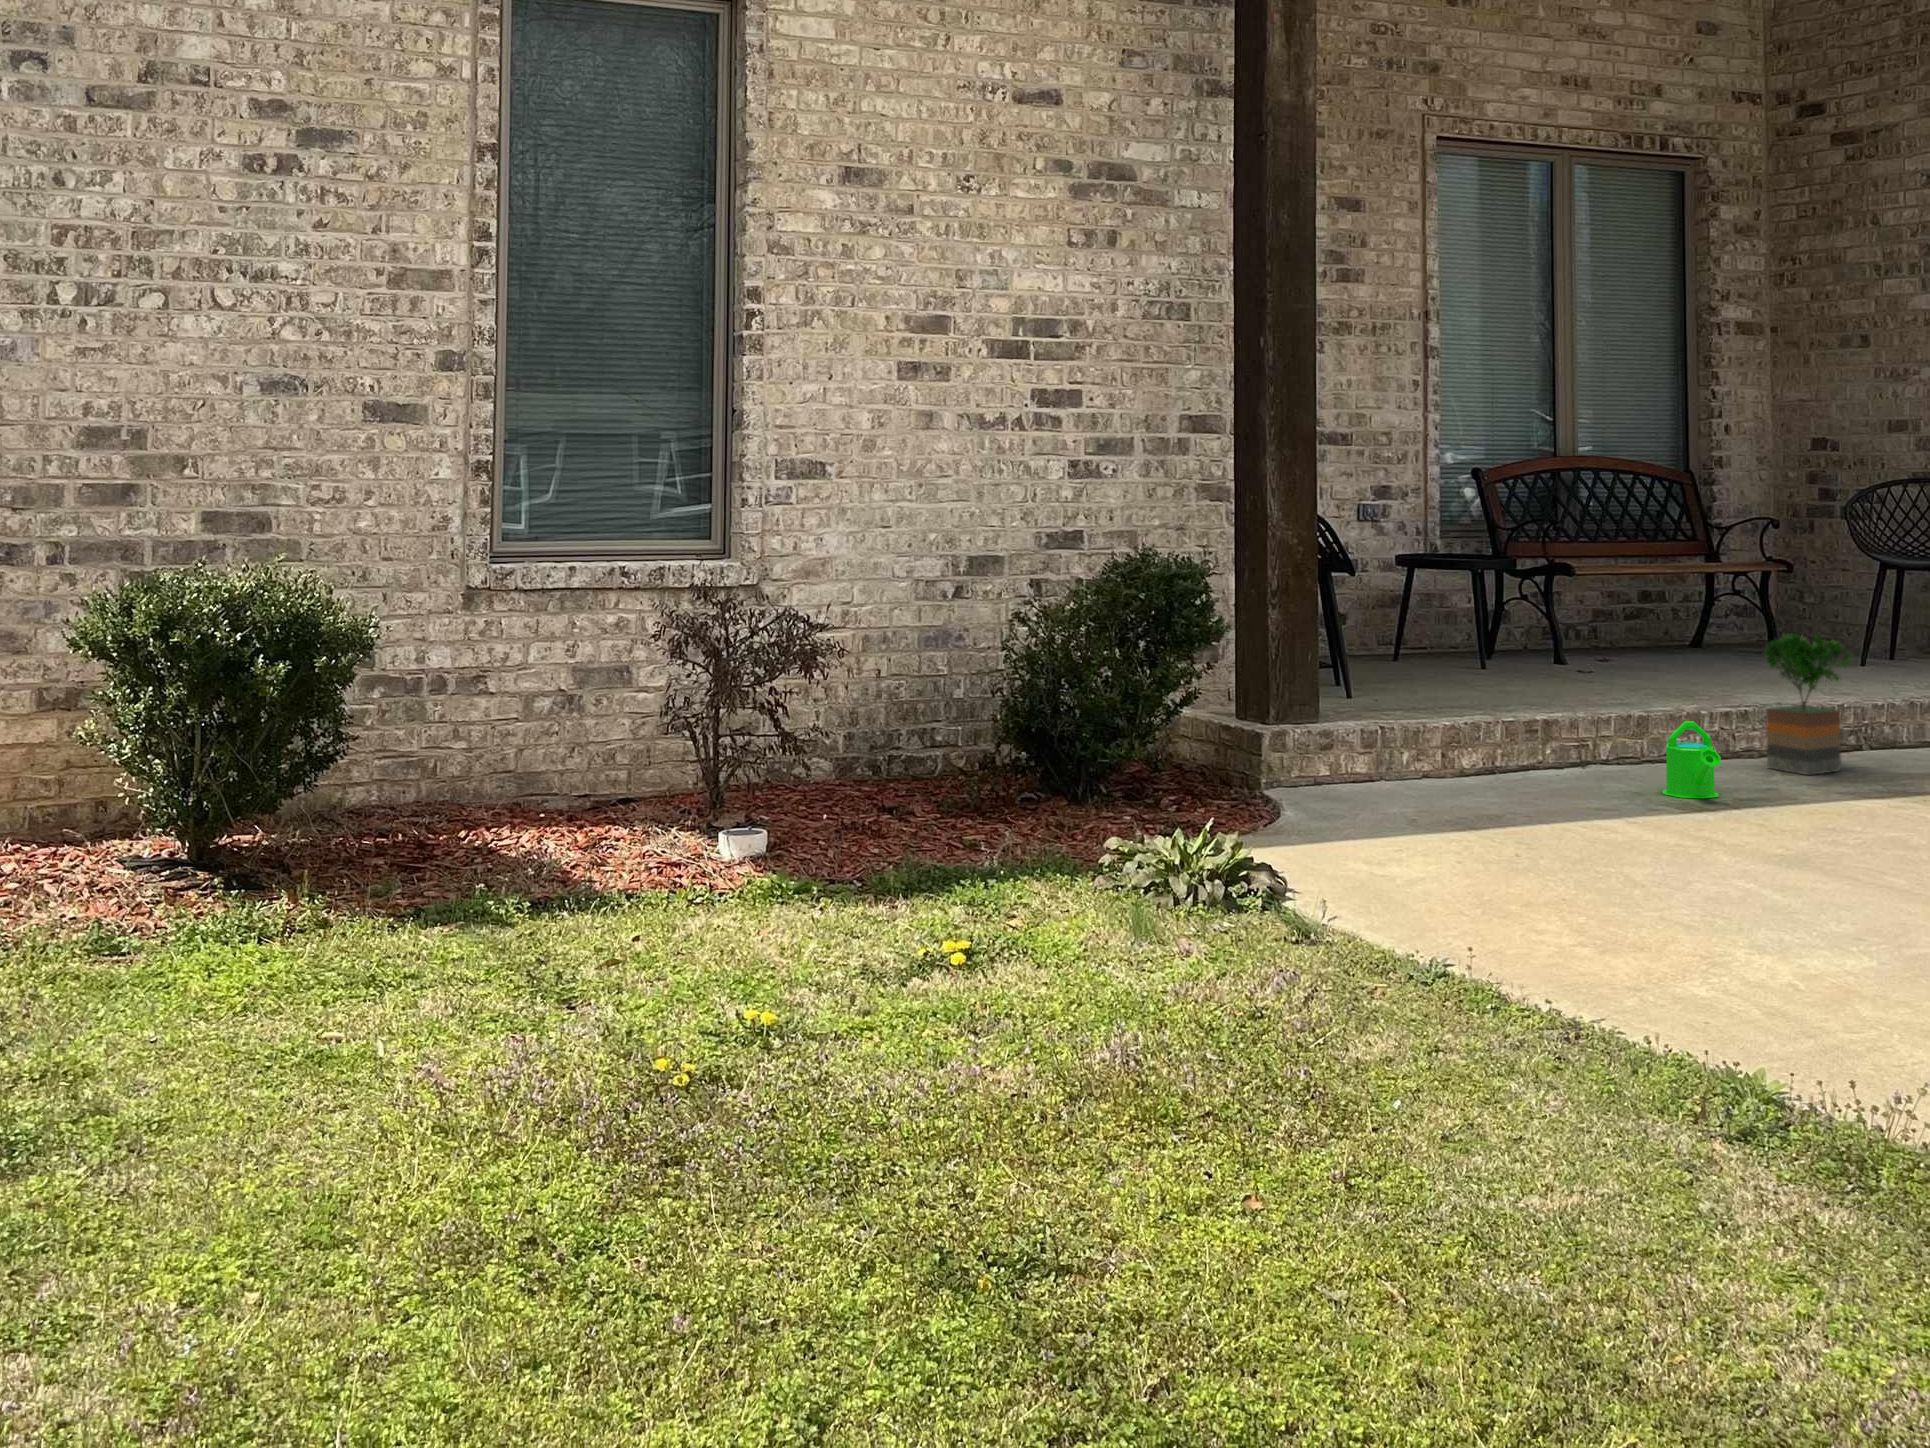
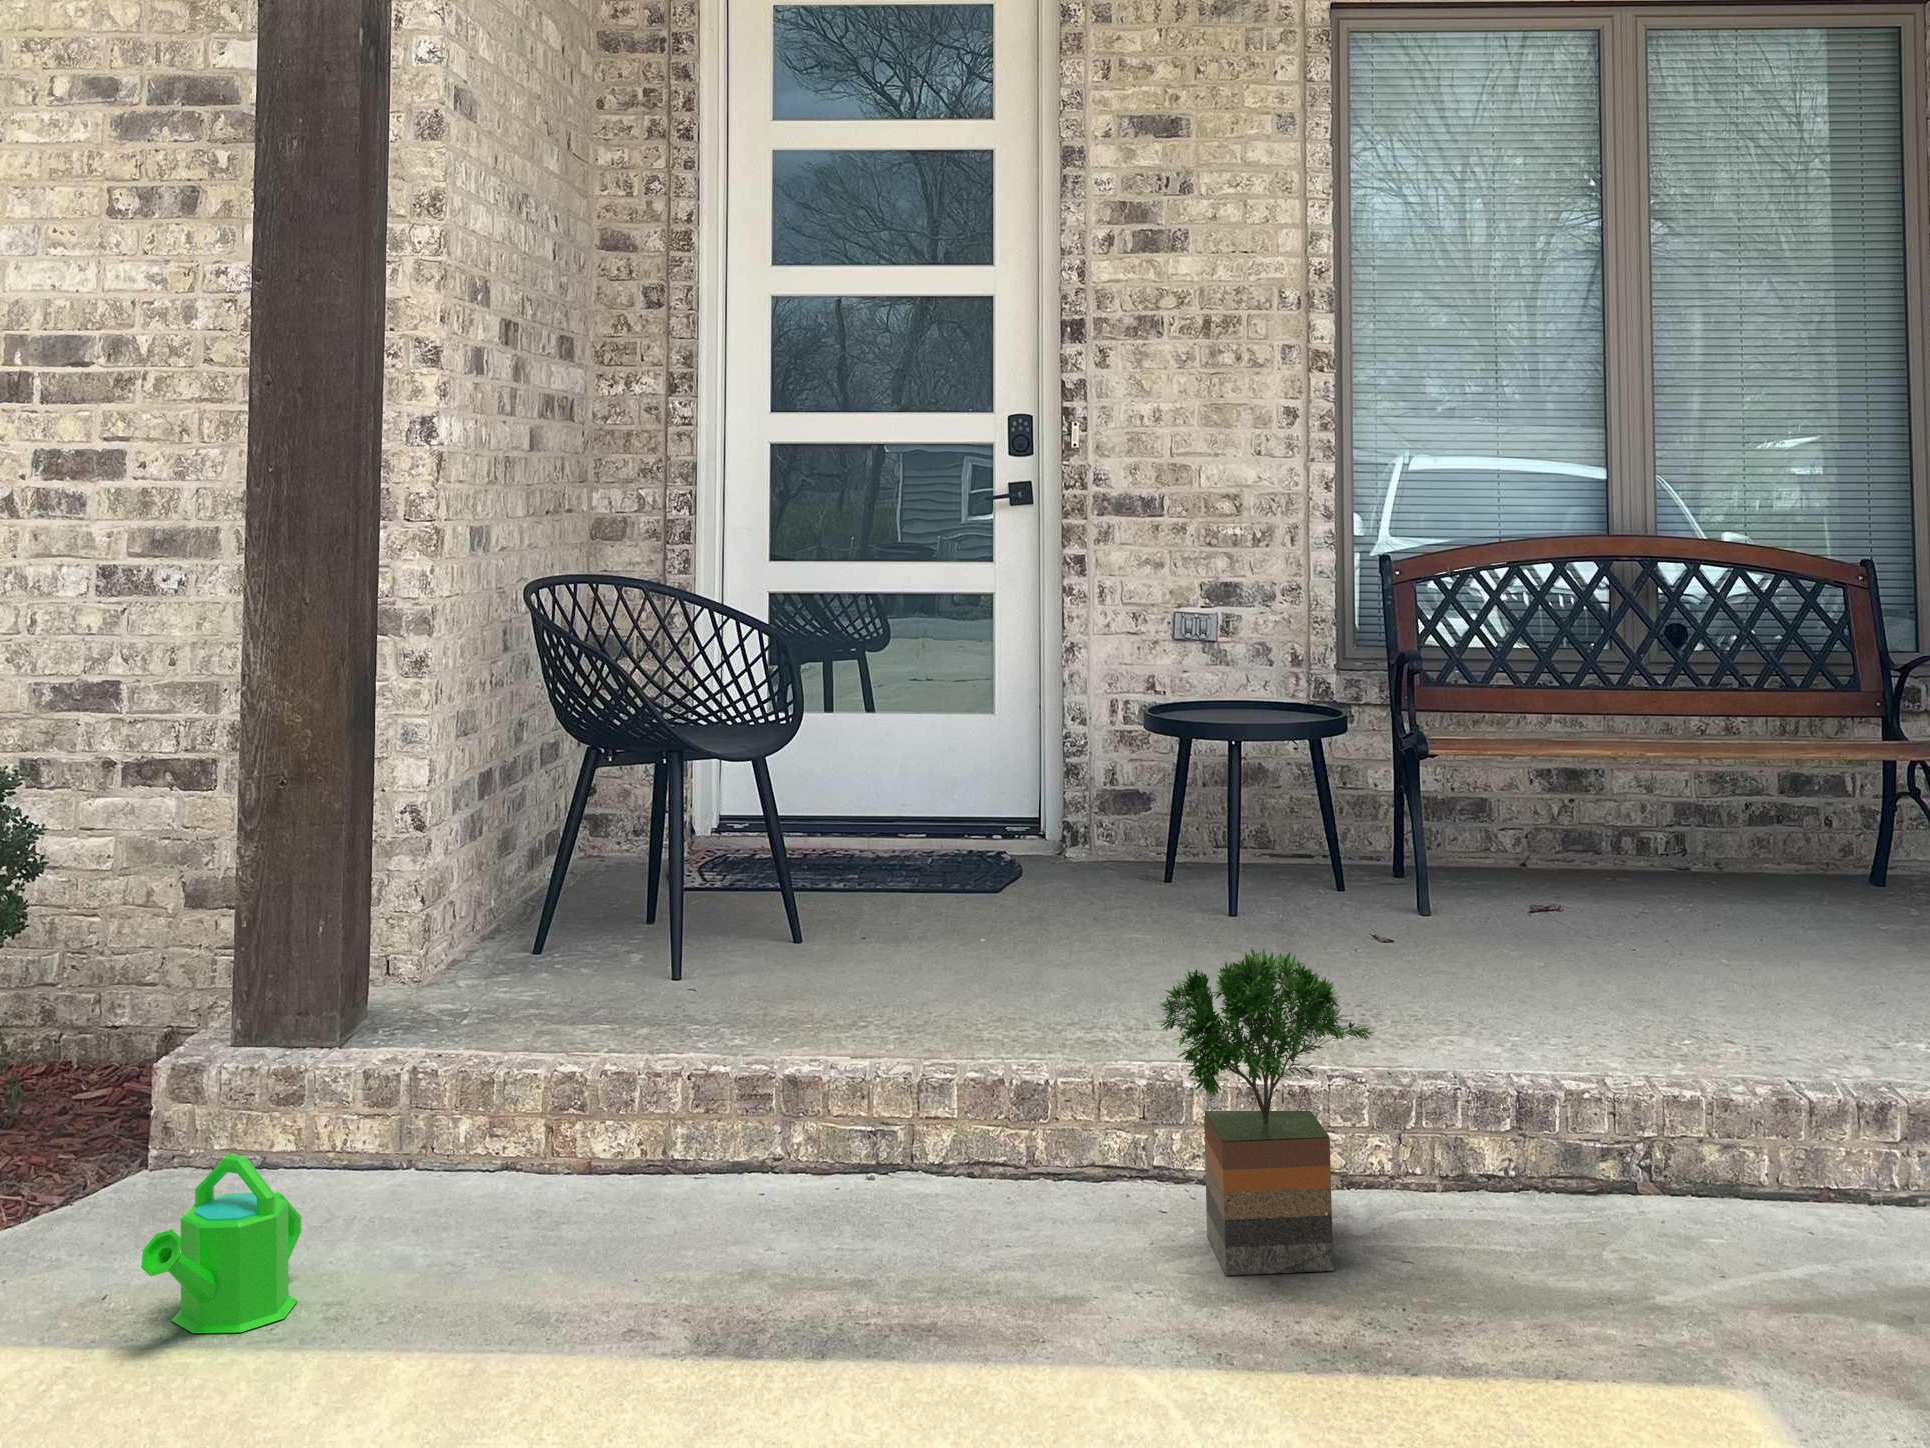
watering can: present [1663,721,1721,799] -> present [141,1154,301,1333]

